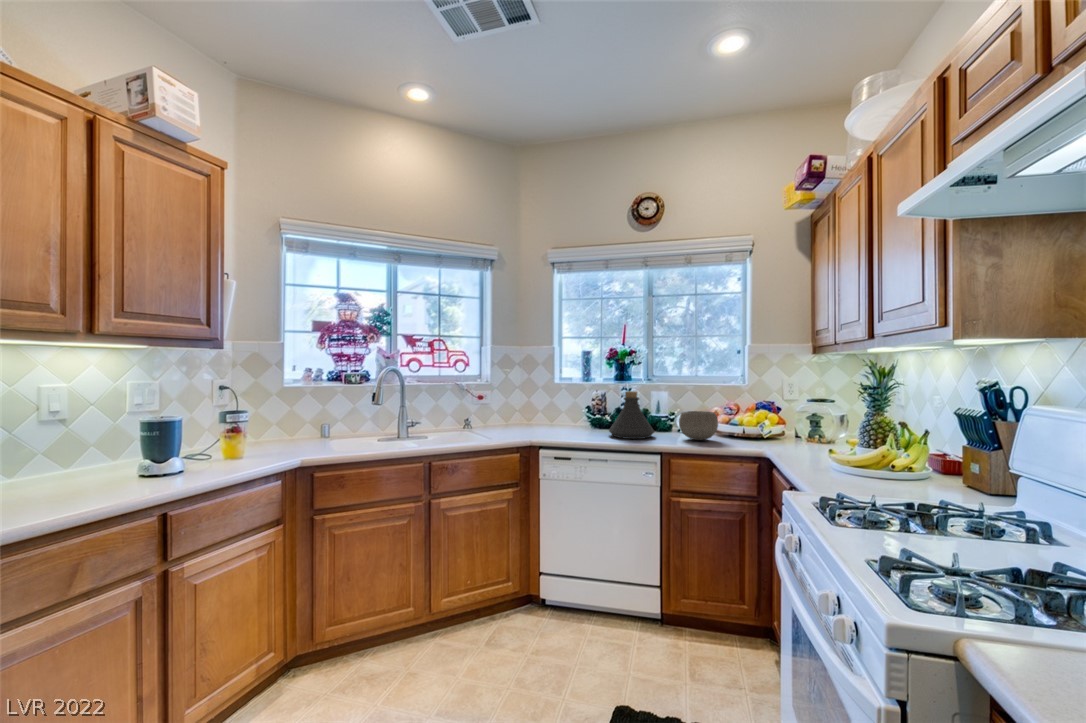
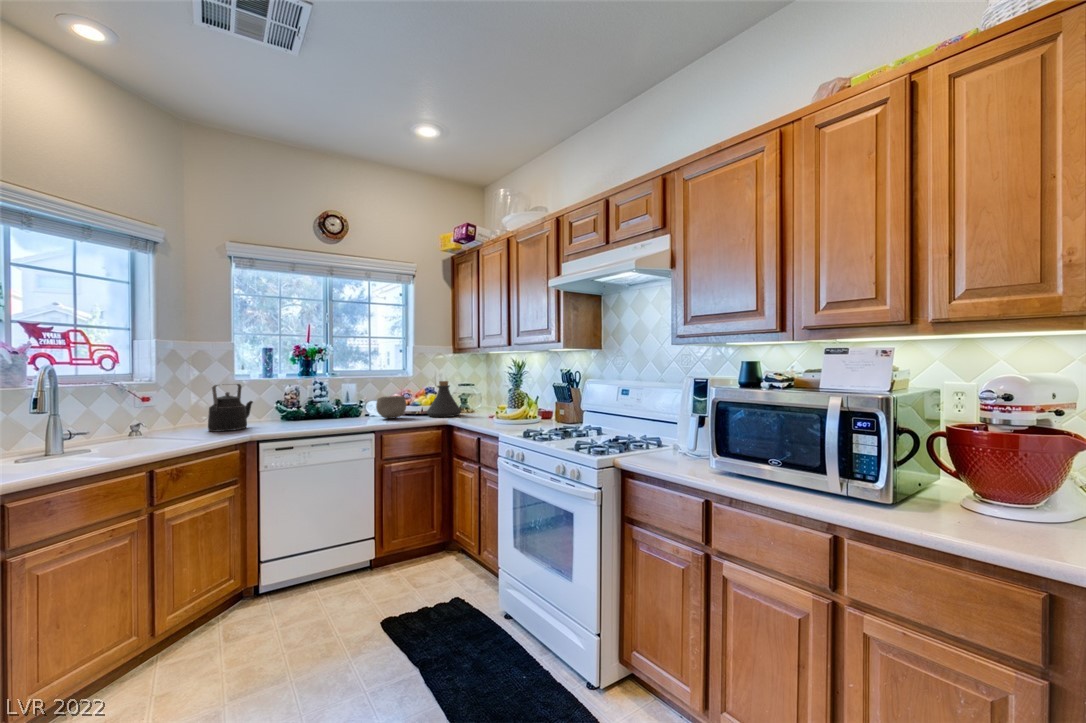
kettle: none [519,387,562,432] -> present [208,384,253,432]
bottle: present [609,391,654,439] -> present [426,381,462,417]

